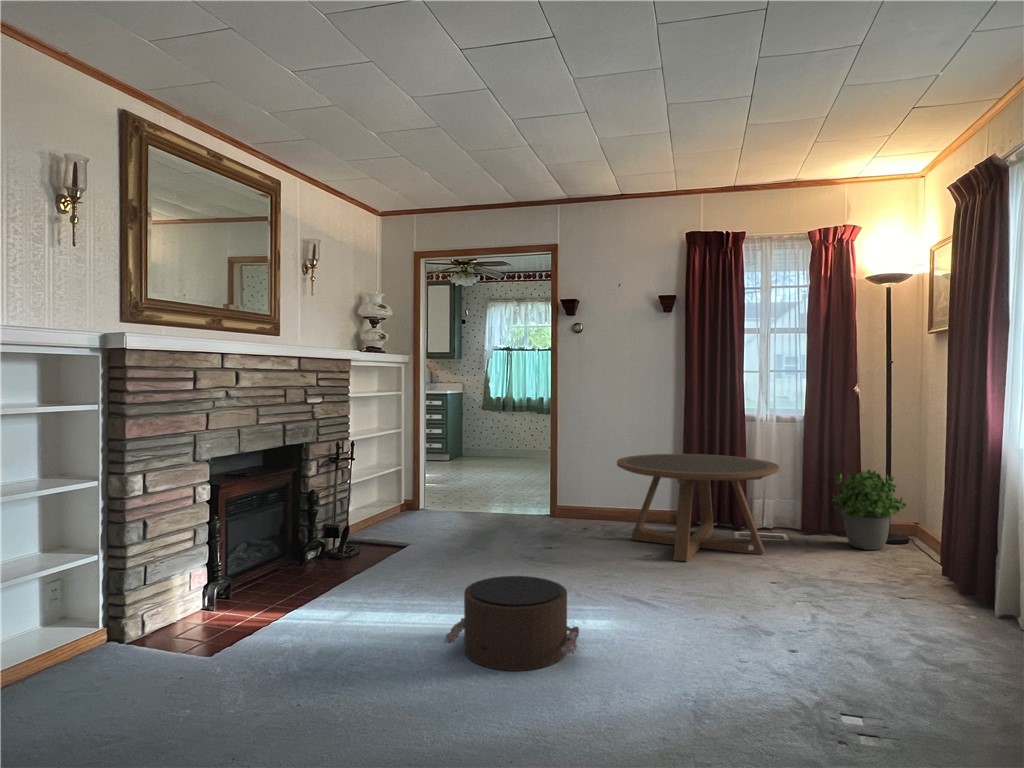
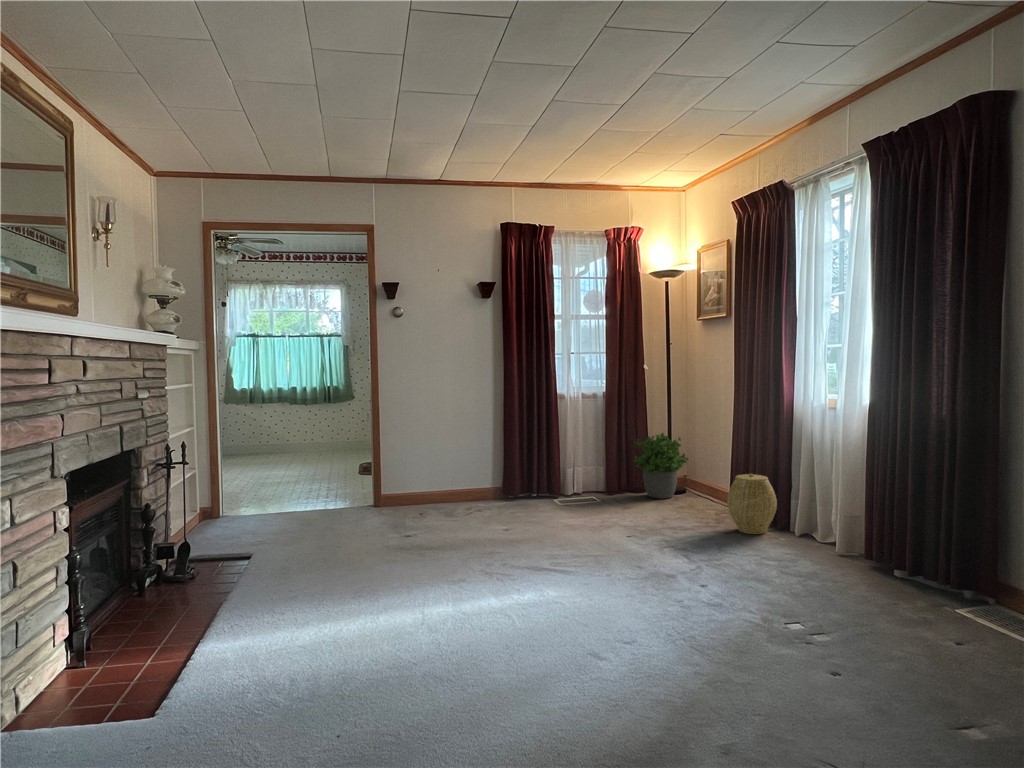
coffee table: present [617,454,779,562] -> none [463,430,607,528]
woven basket: none [909,531,980,611] -> present [727,474,777,534]
pouf: present [444,576,579,671] -> none [424,556,560,648]

